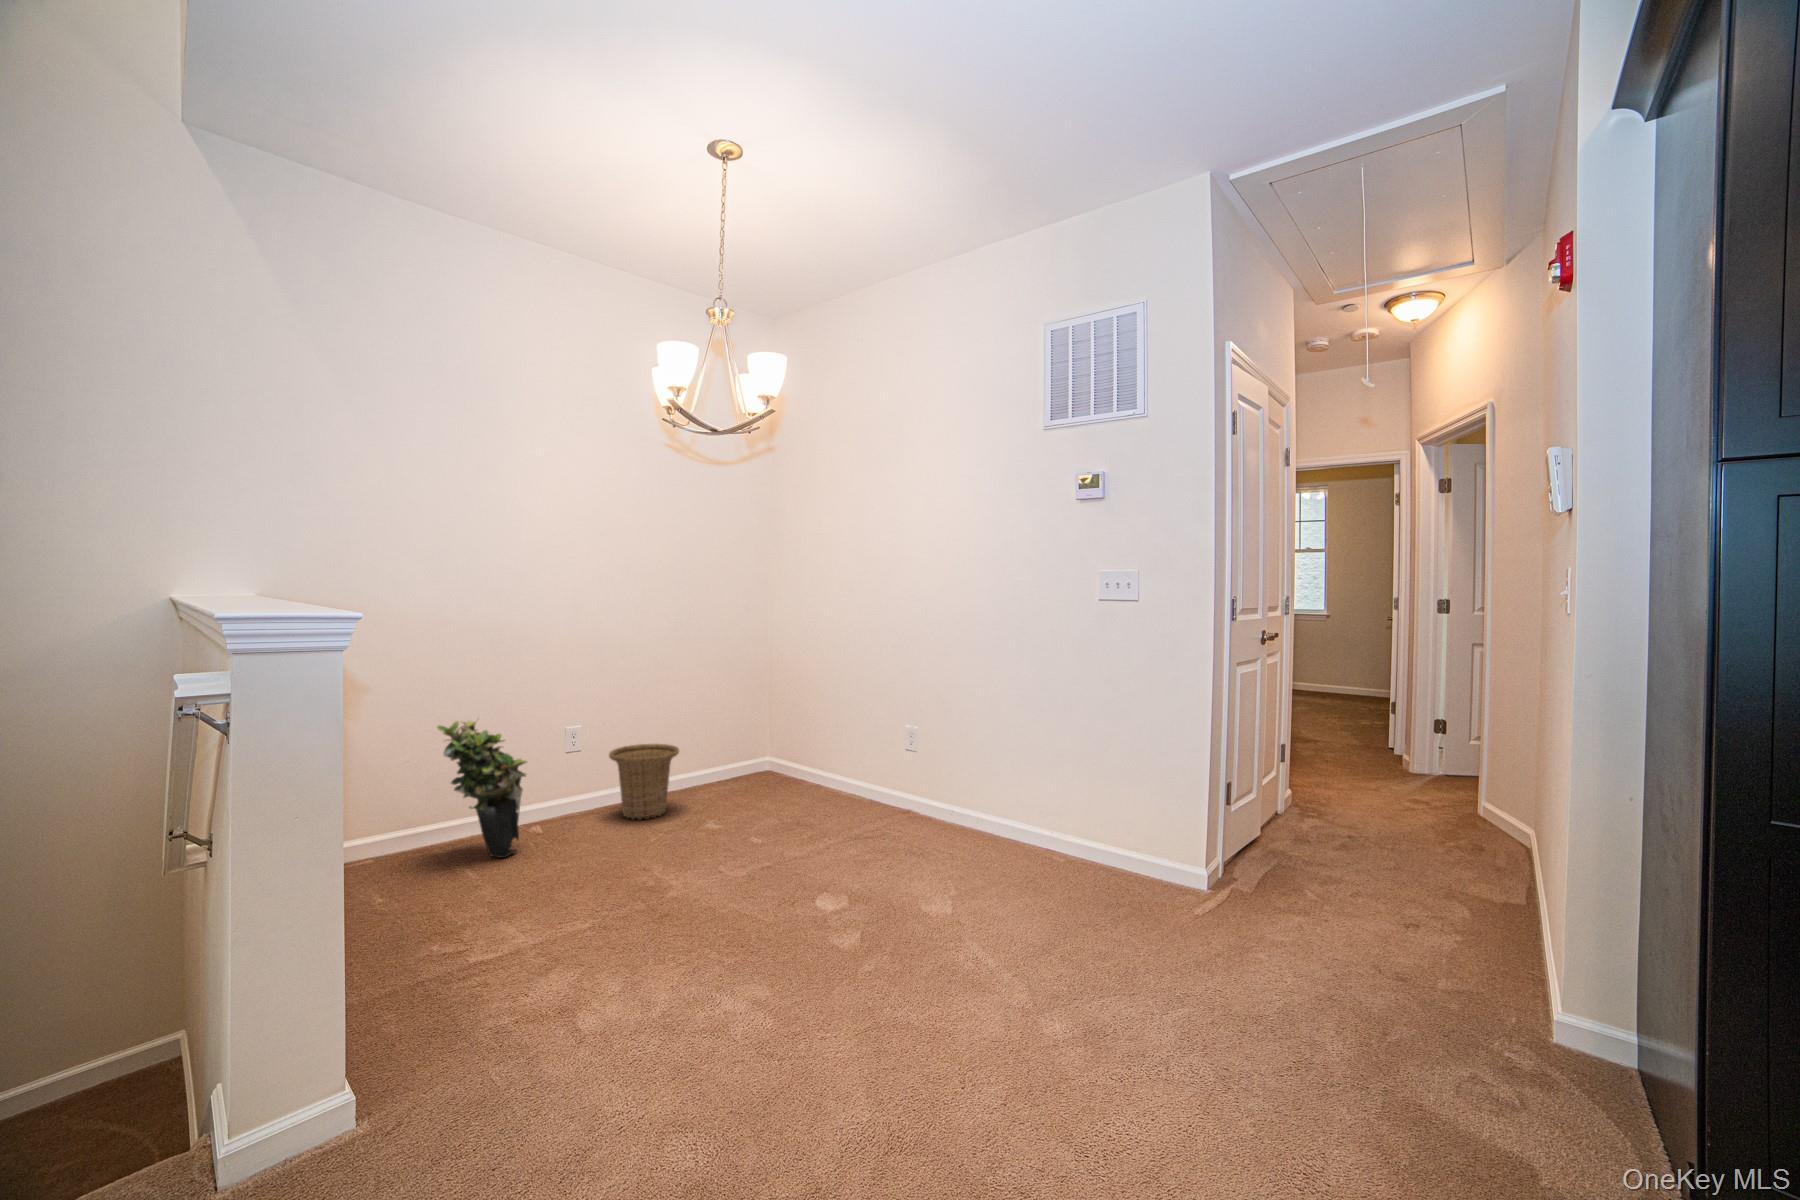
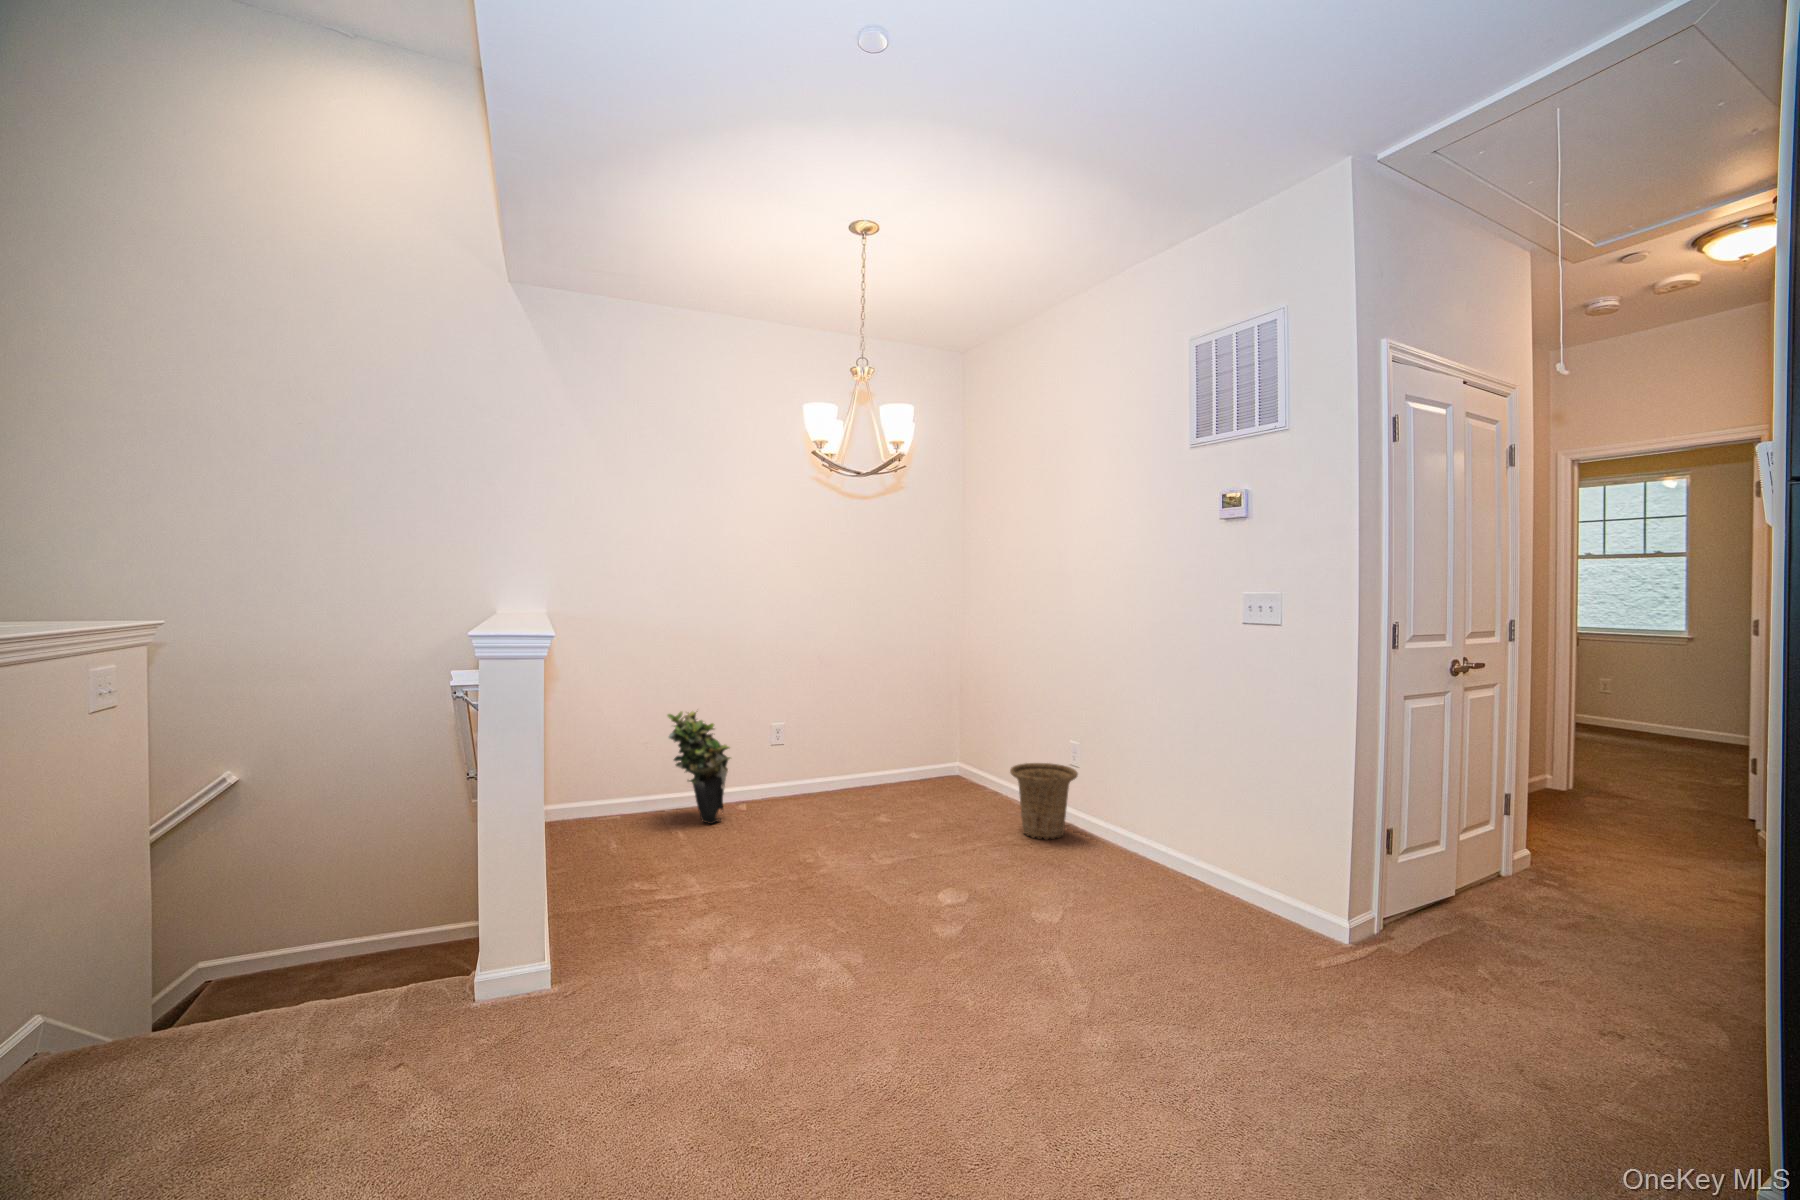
basket: present [609,744,679,820] -> present [1010,763,1078,839]

